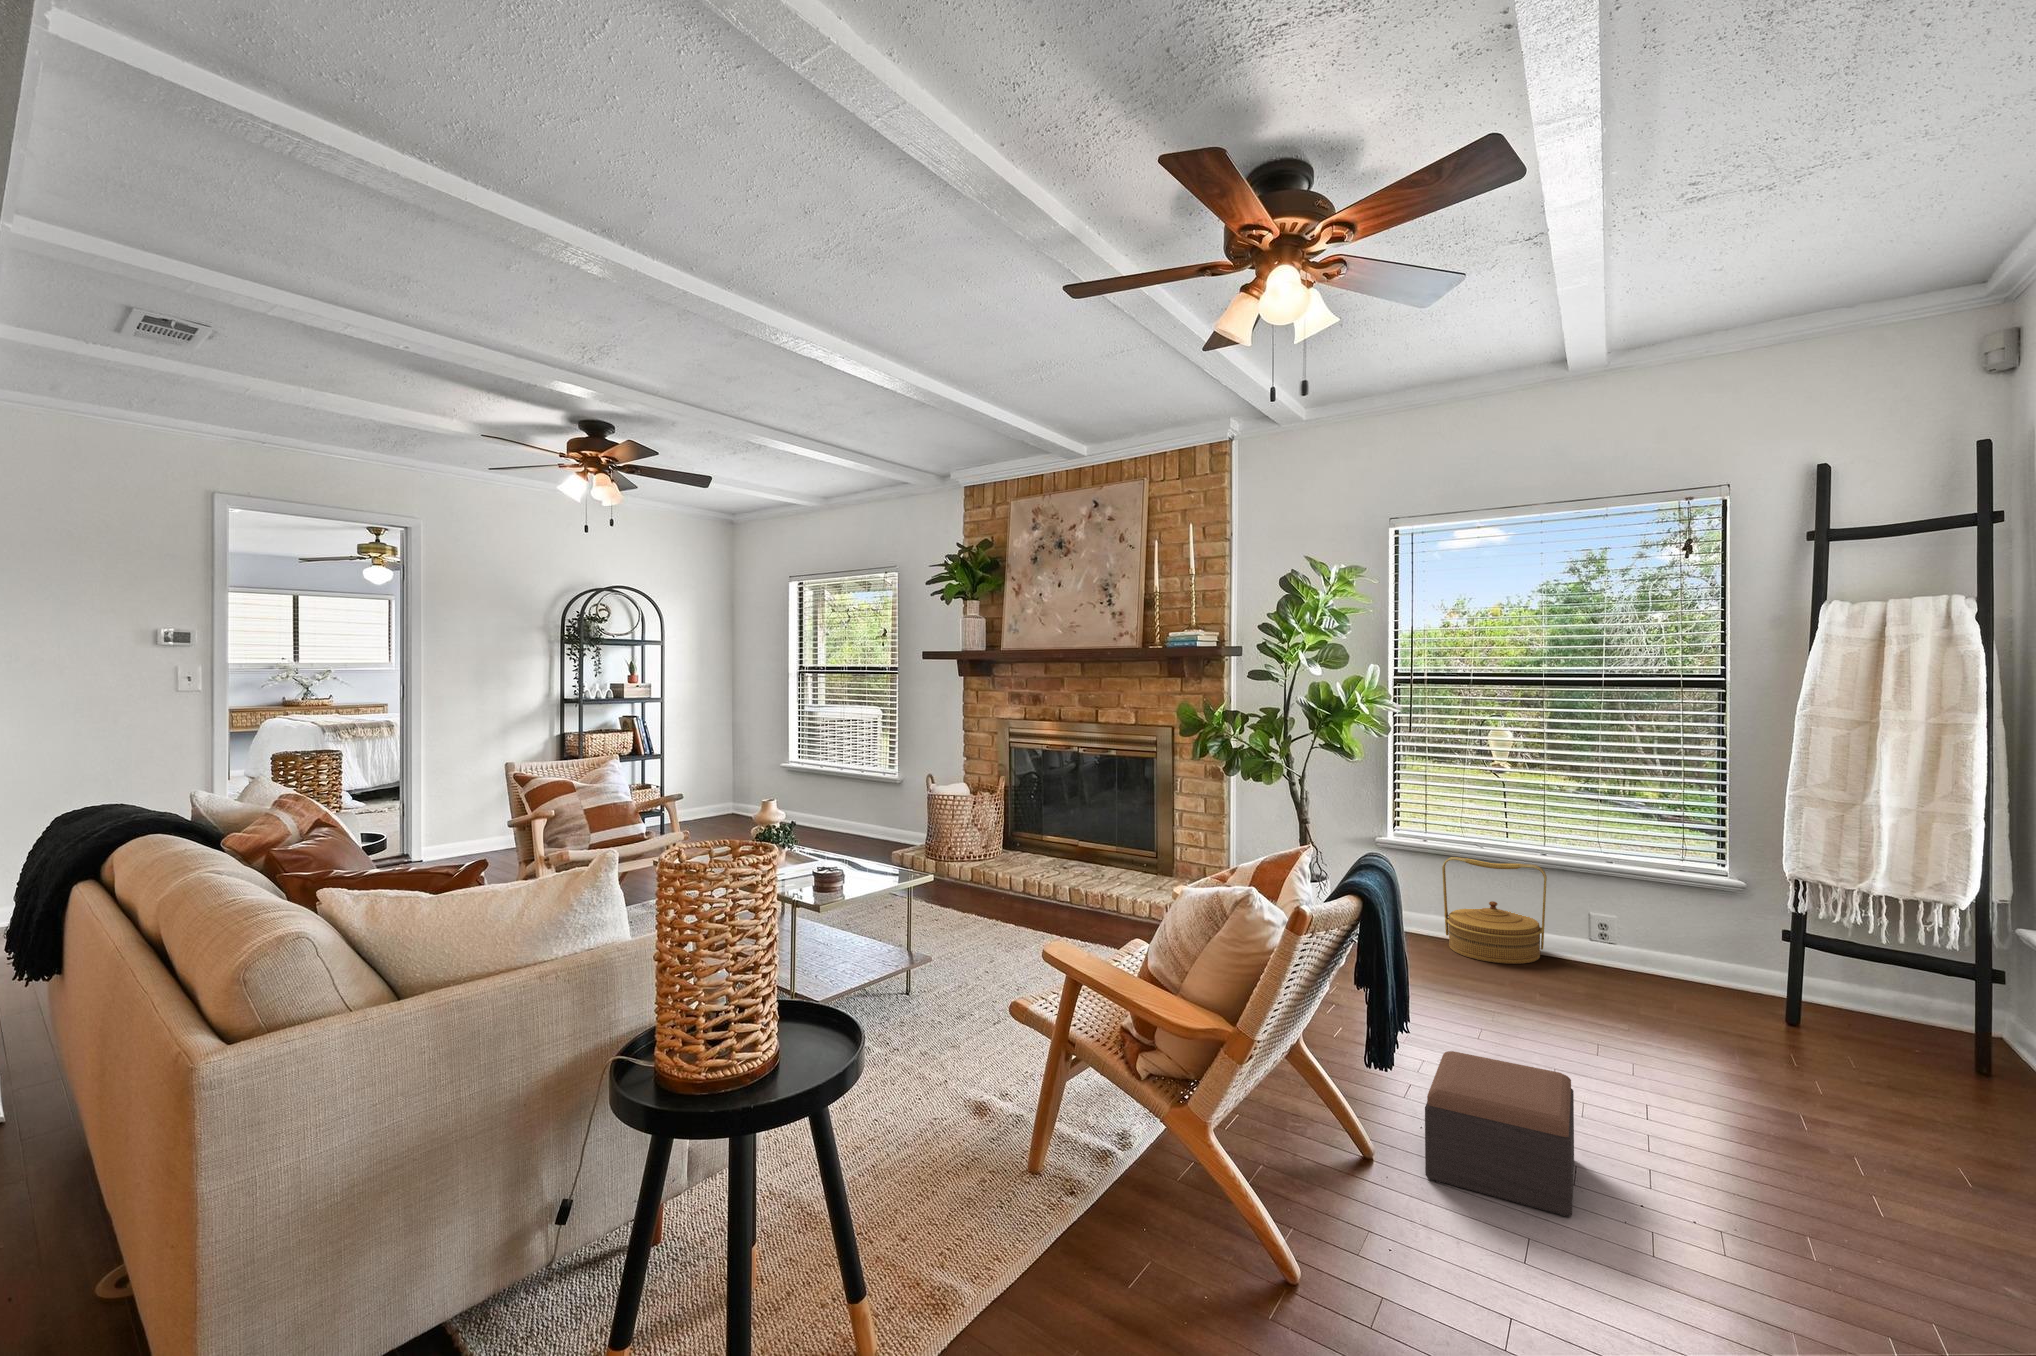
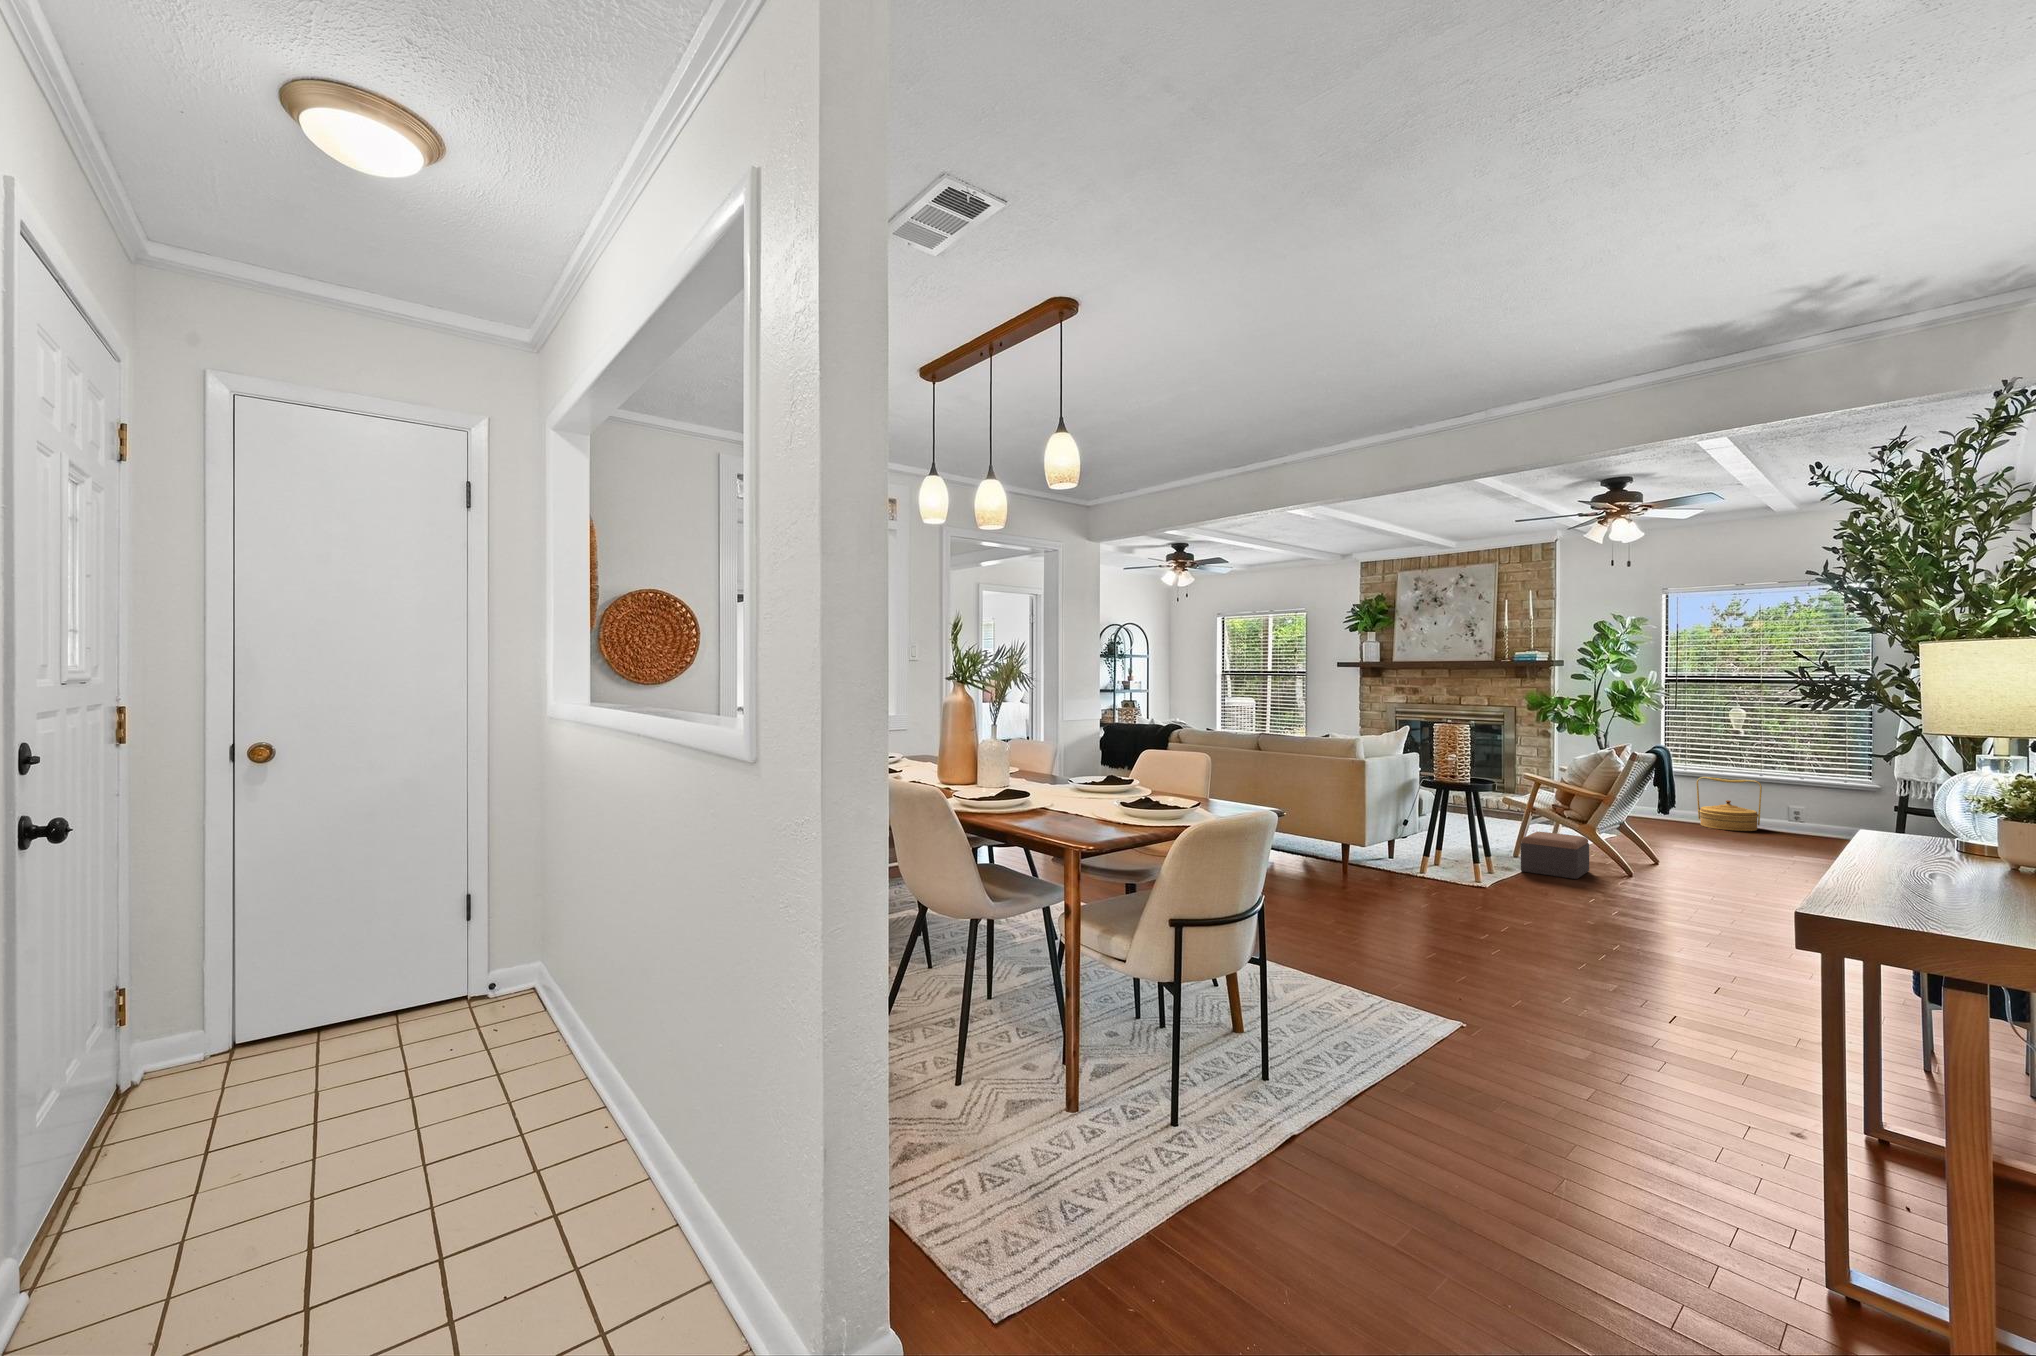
footstool: present [1425,1051,1574,1217] -> present [1521,832,1589,879]

